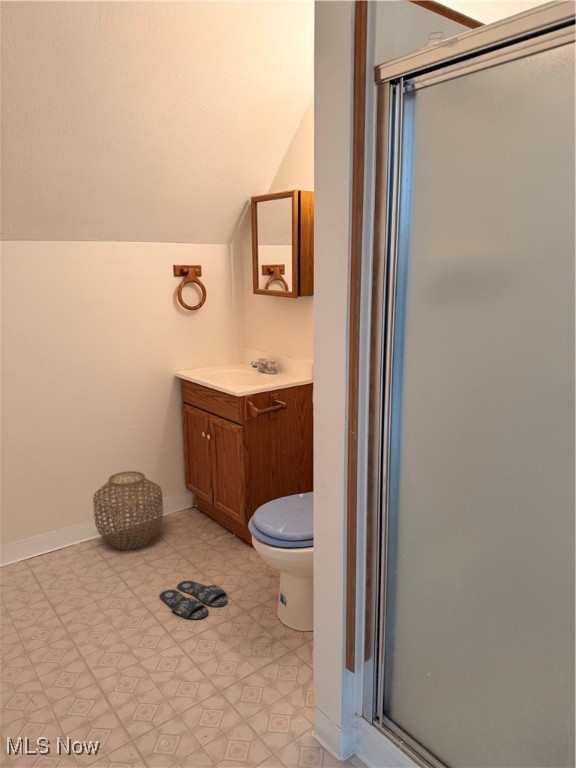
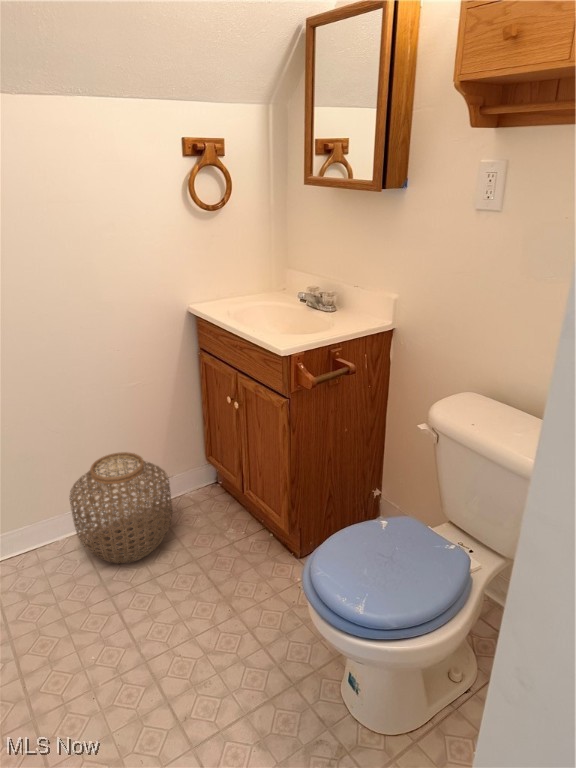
slippers: present [160,581,228,619] -> none [161,633,265,725]

